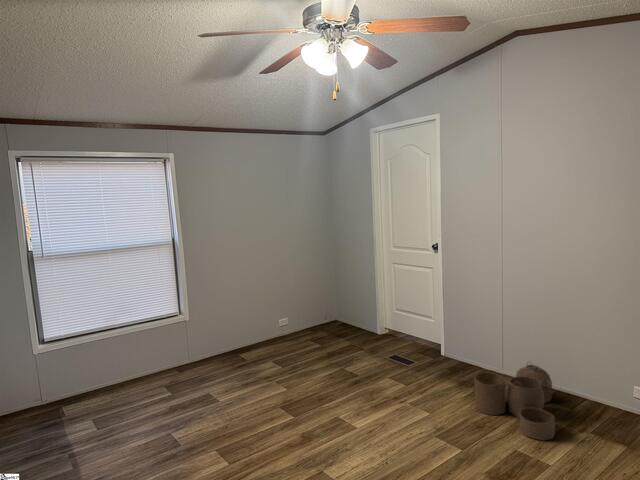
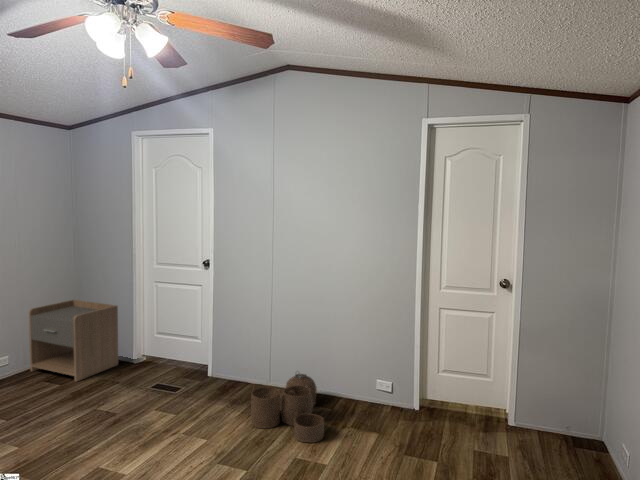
nightstand: none [300,277,365,344] -> present [29,300,118,382]

